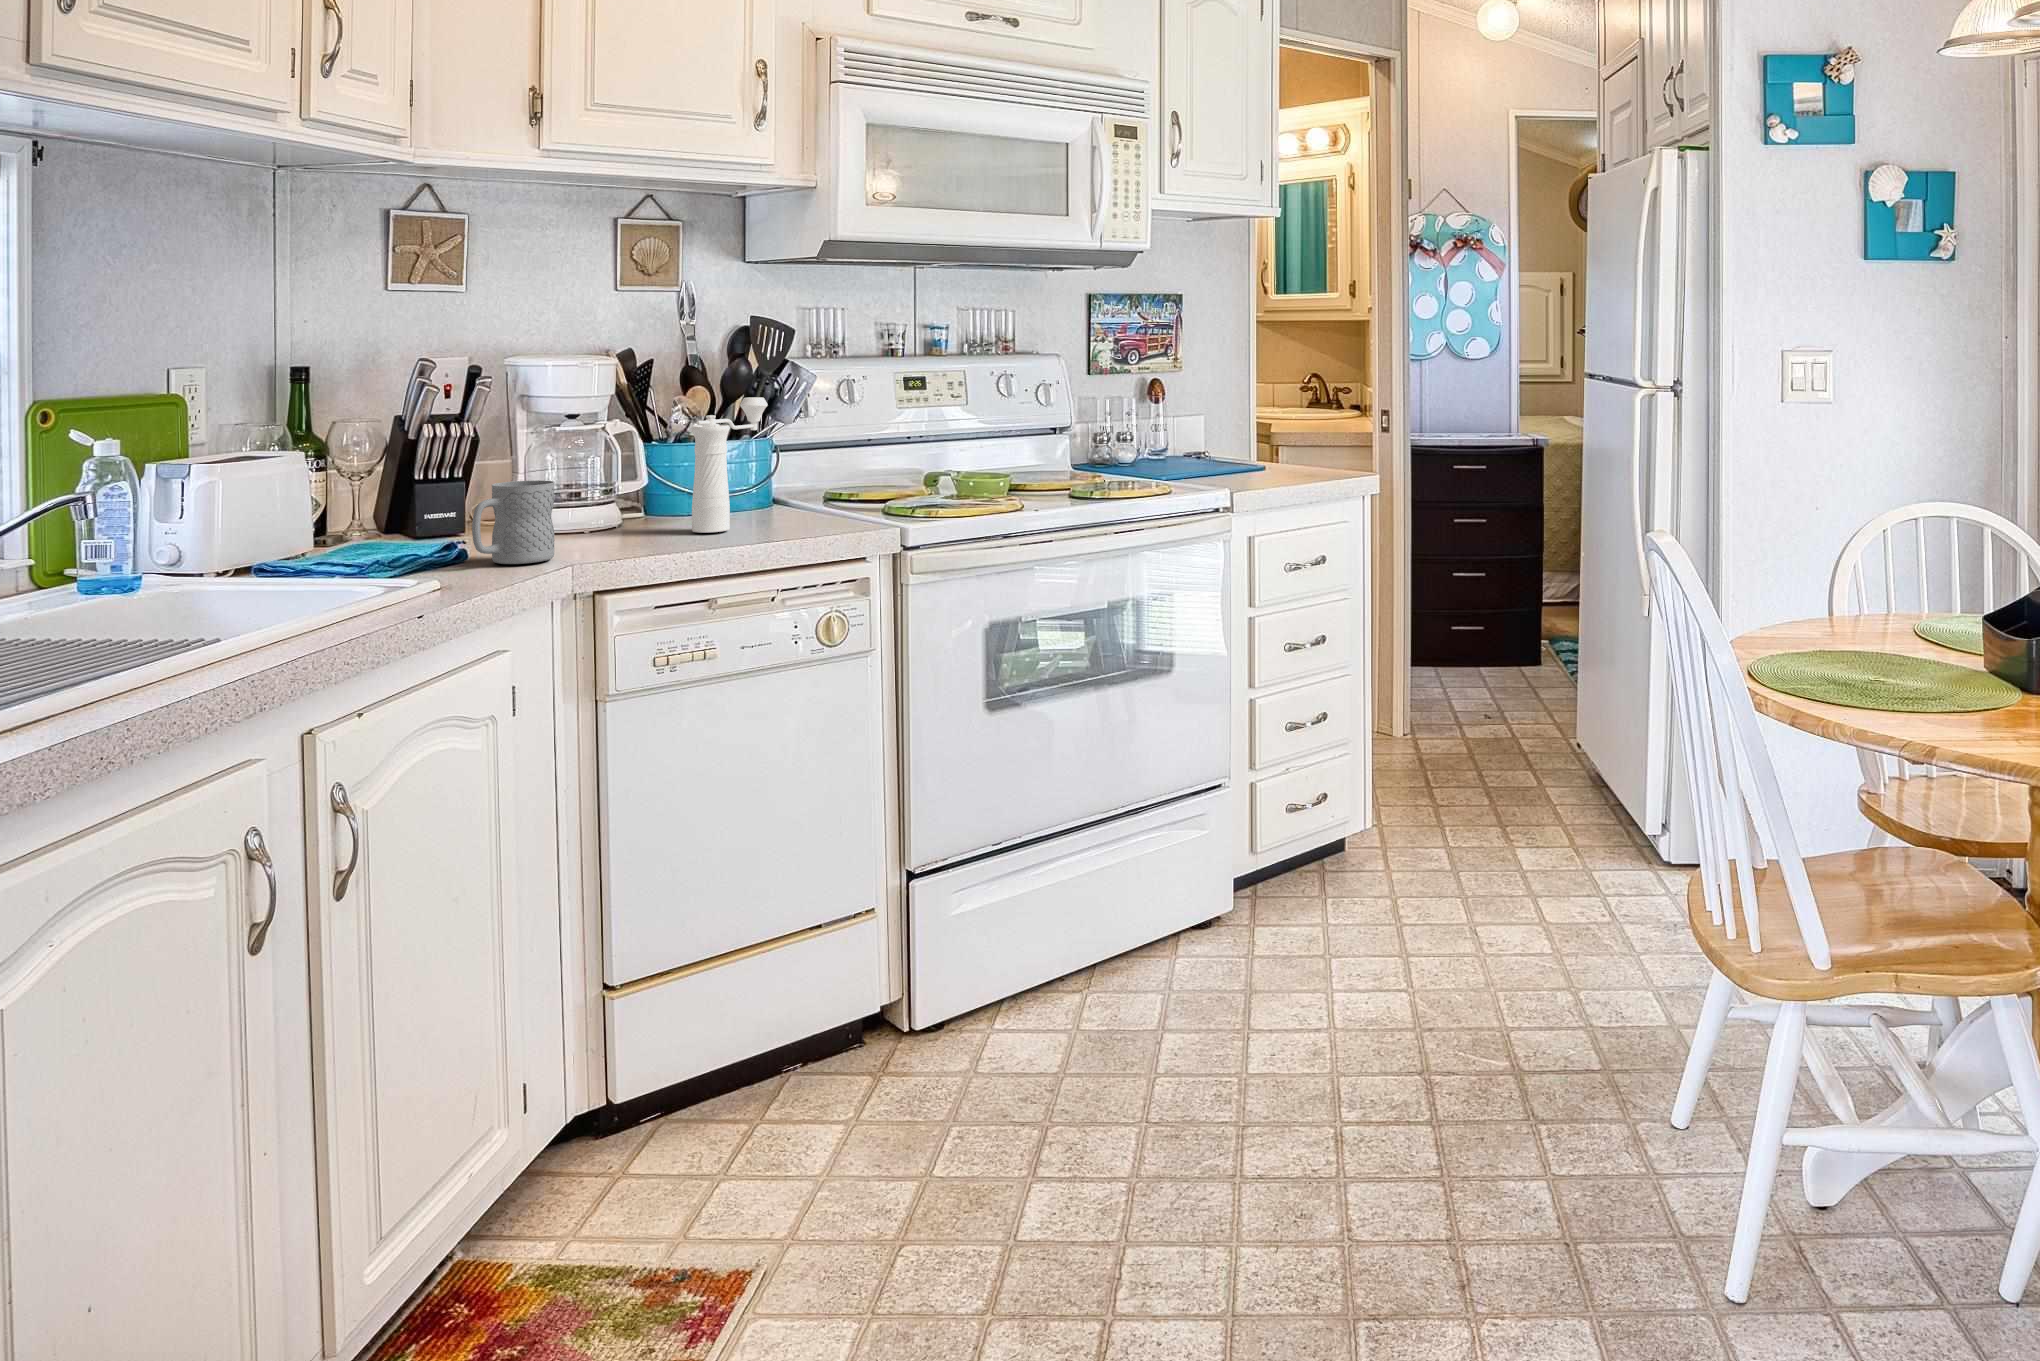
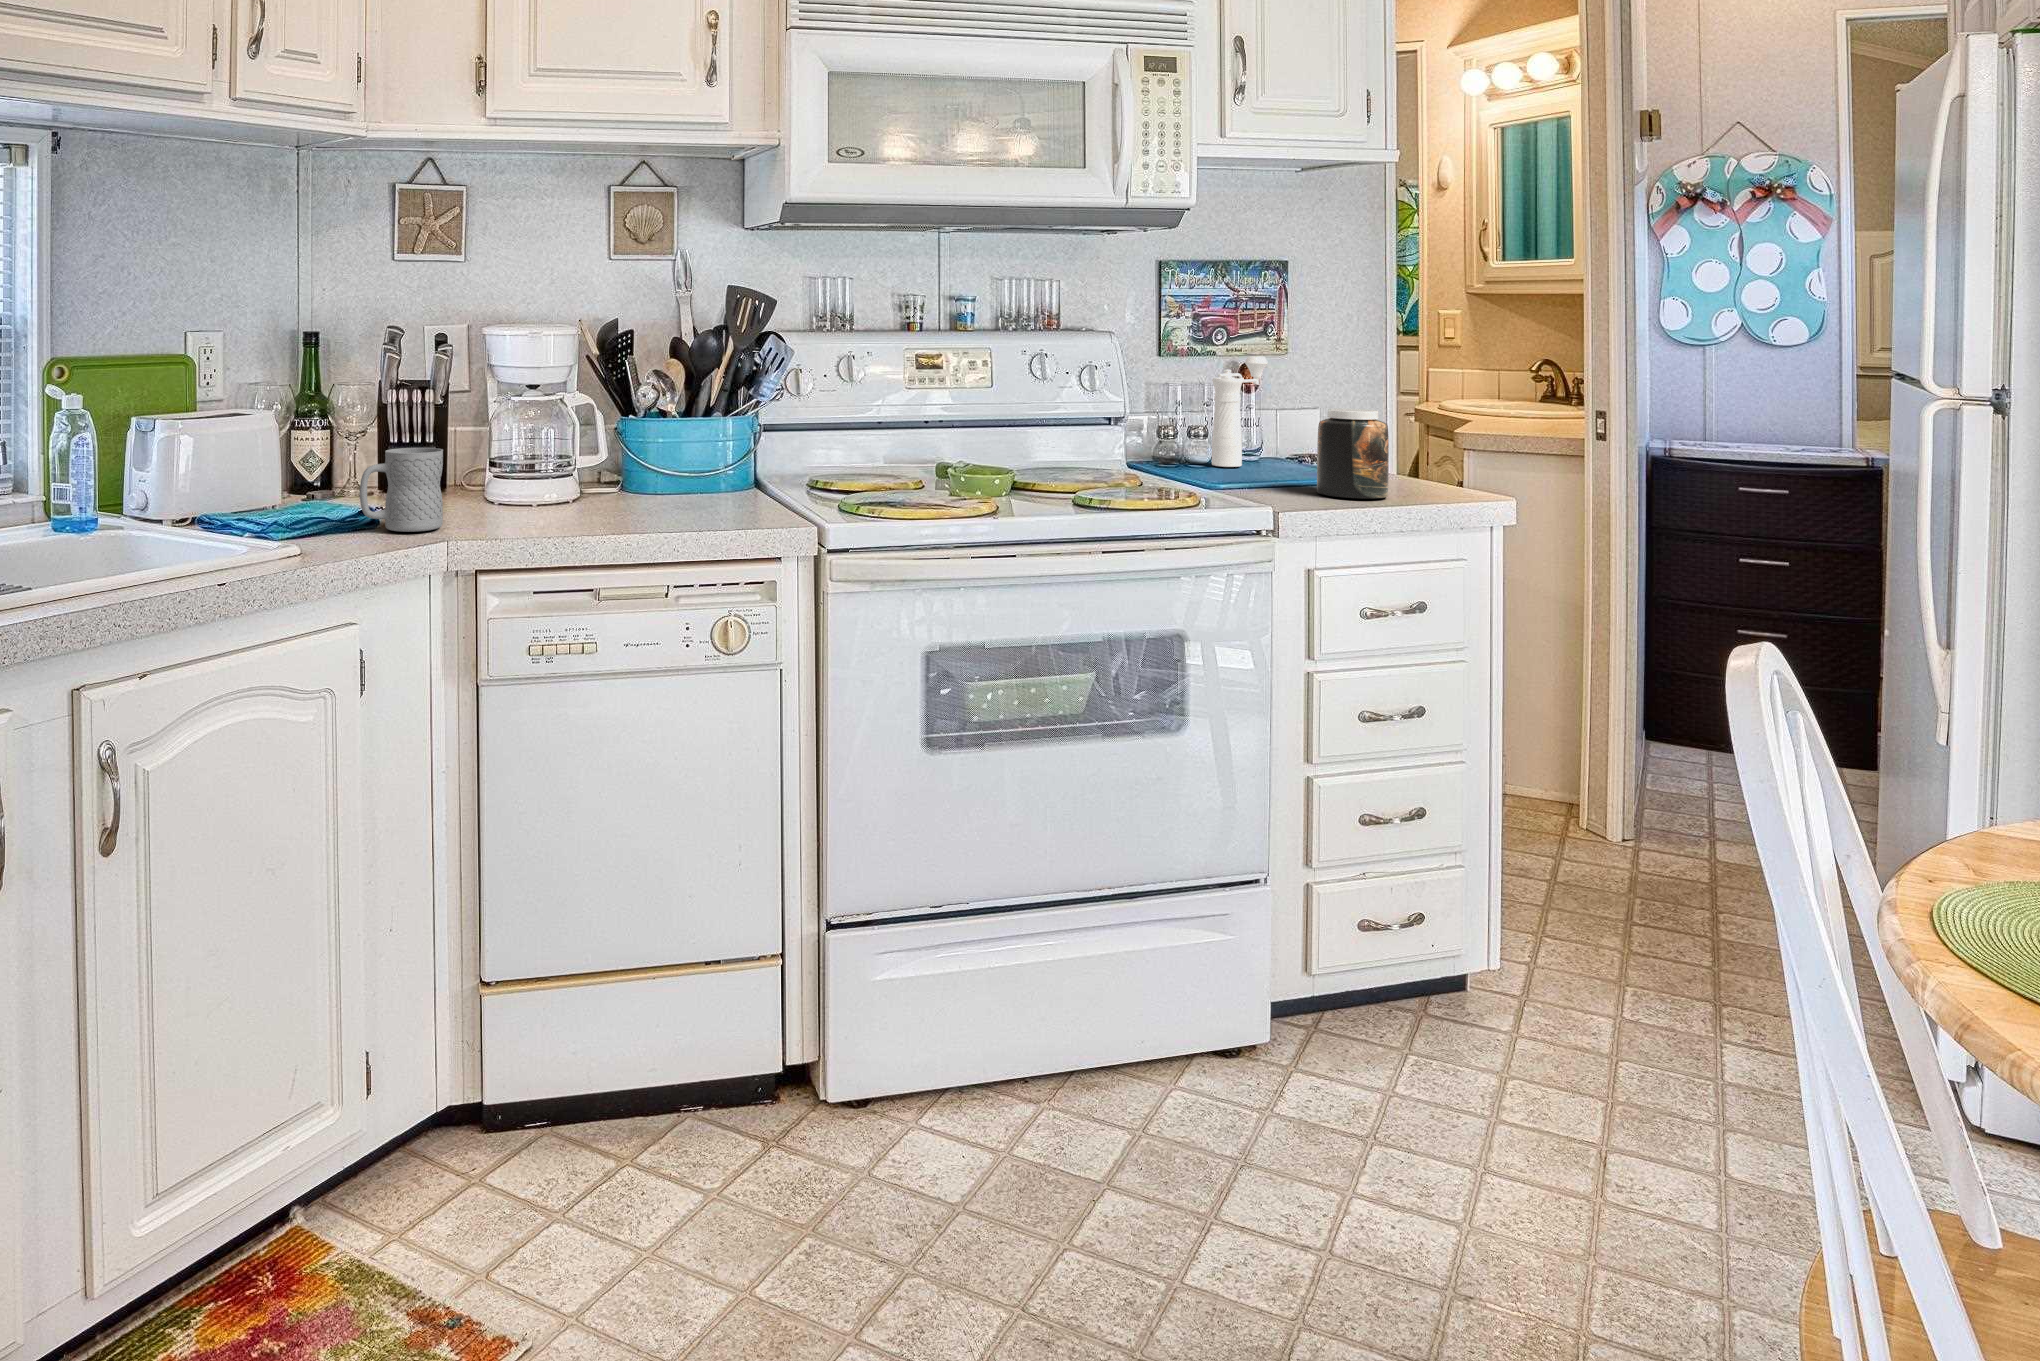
pepper mill: present [691,397,768,533] -> present [1212,356,1268,467]
jar: none [1245,411,1296,478] -> present [1317,409,1389,499]

